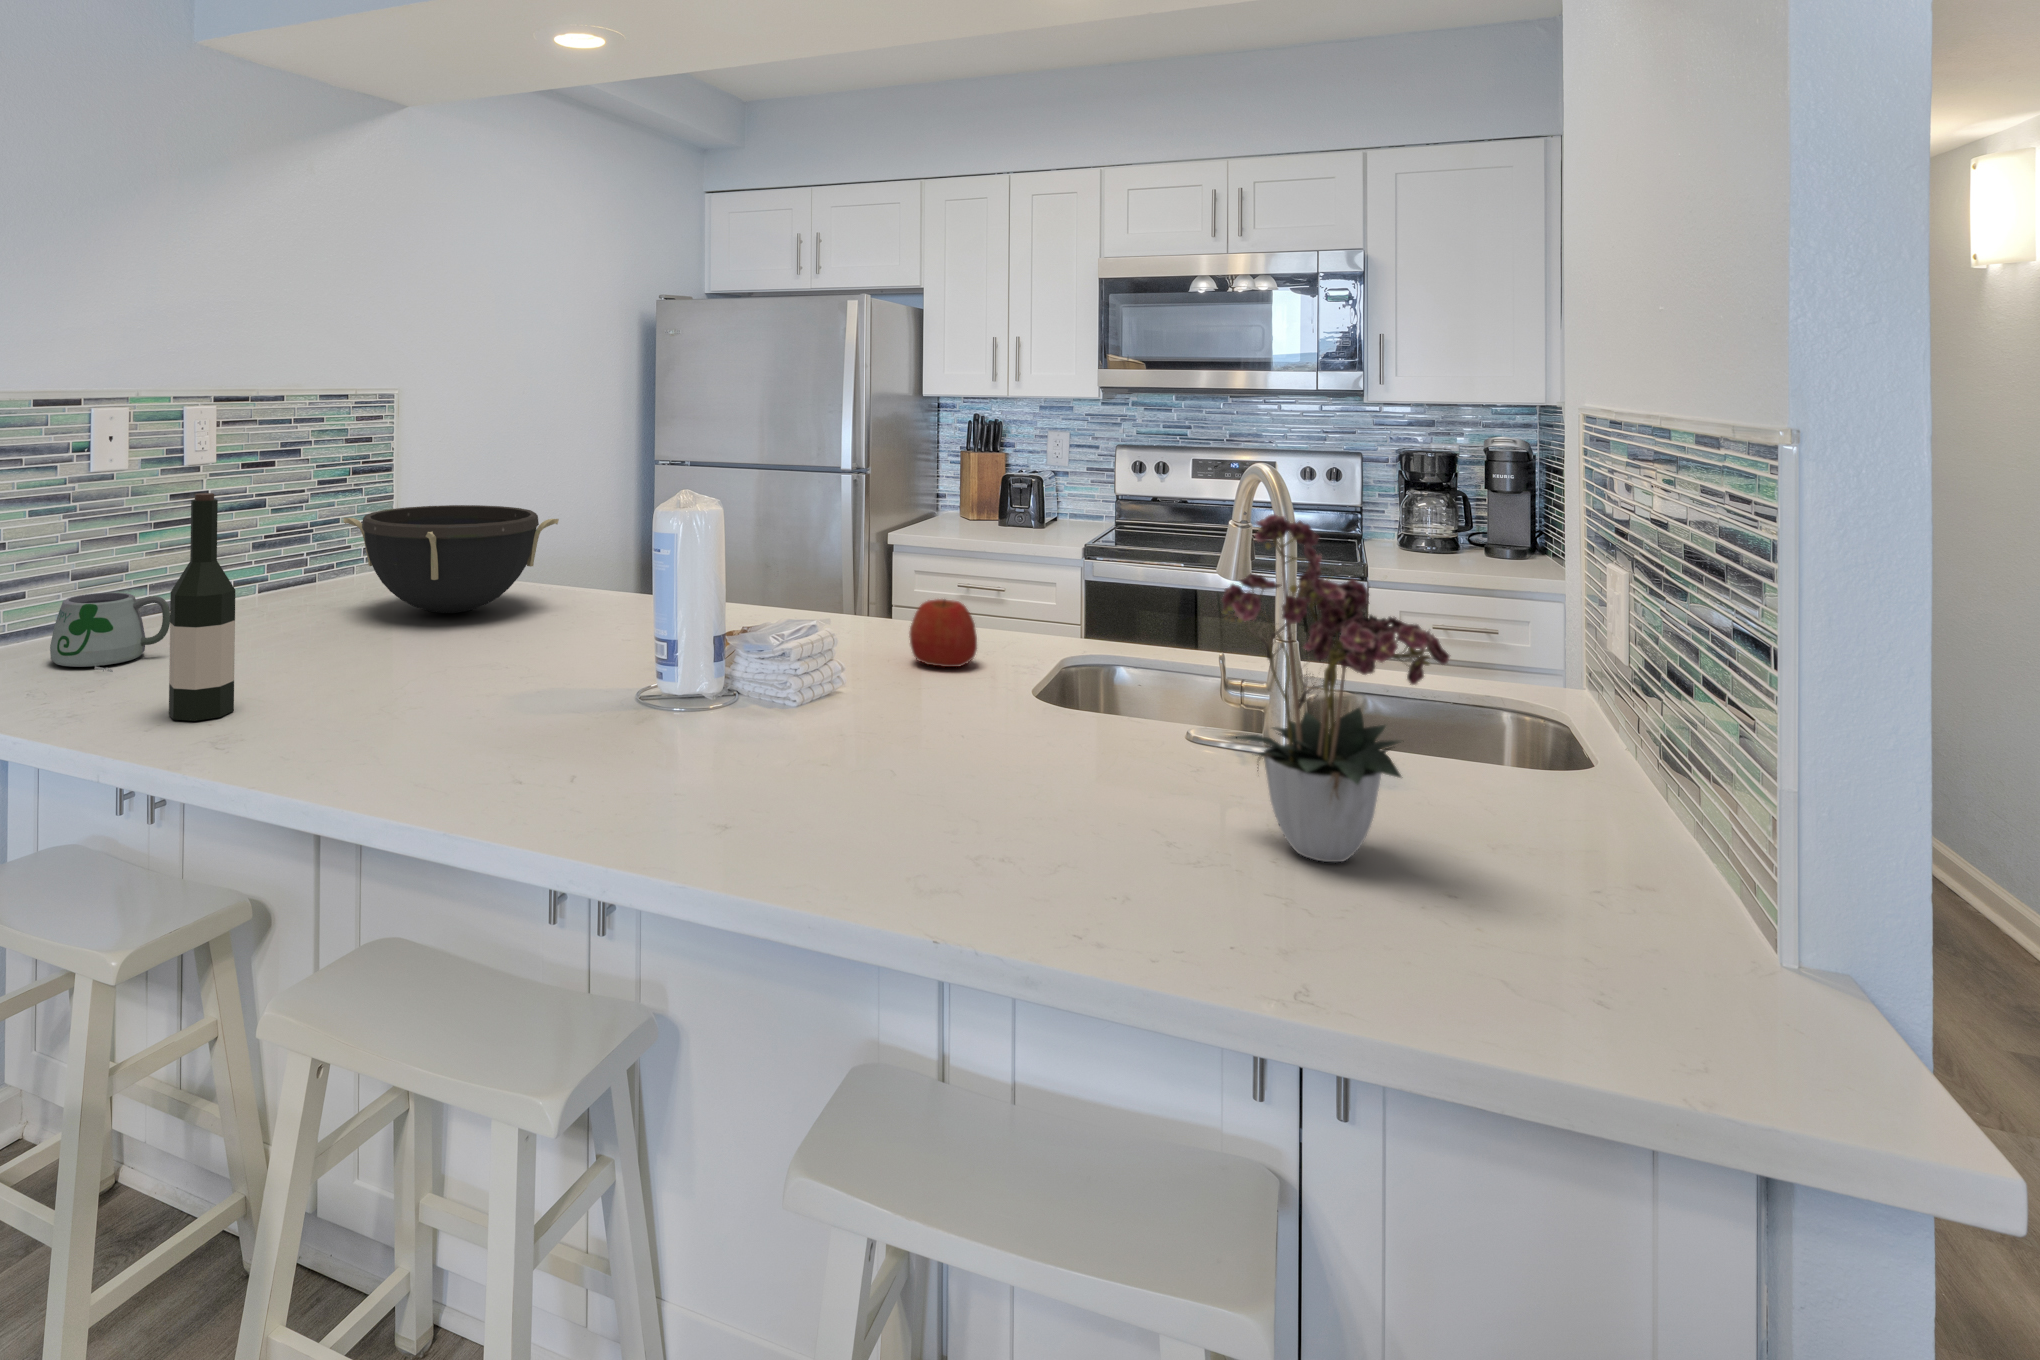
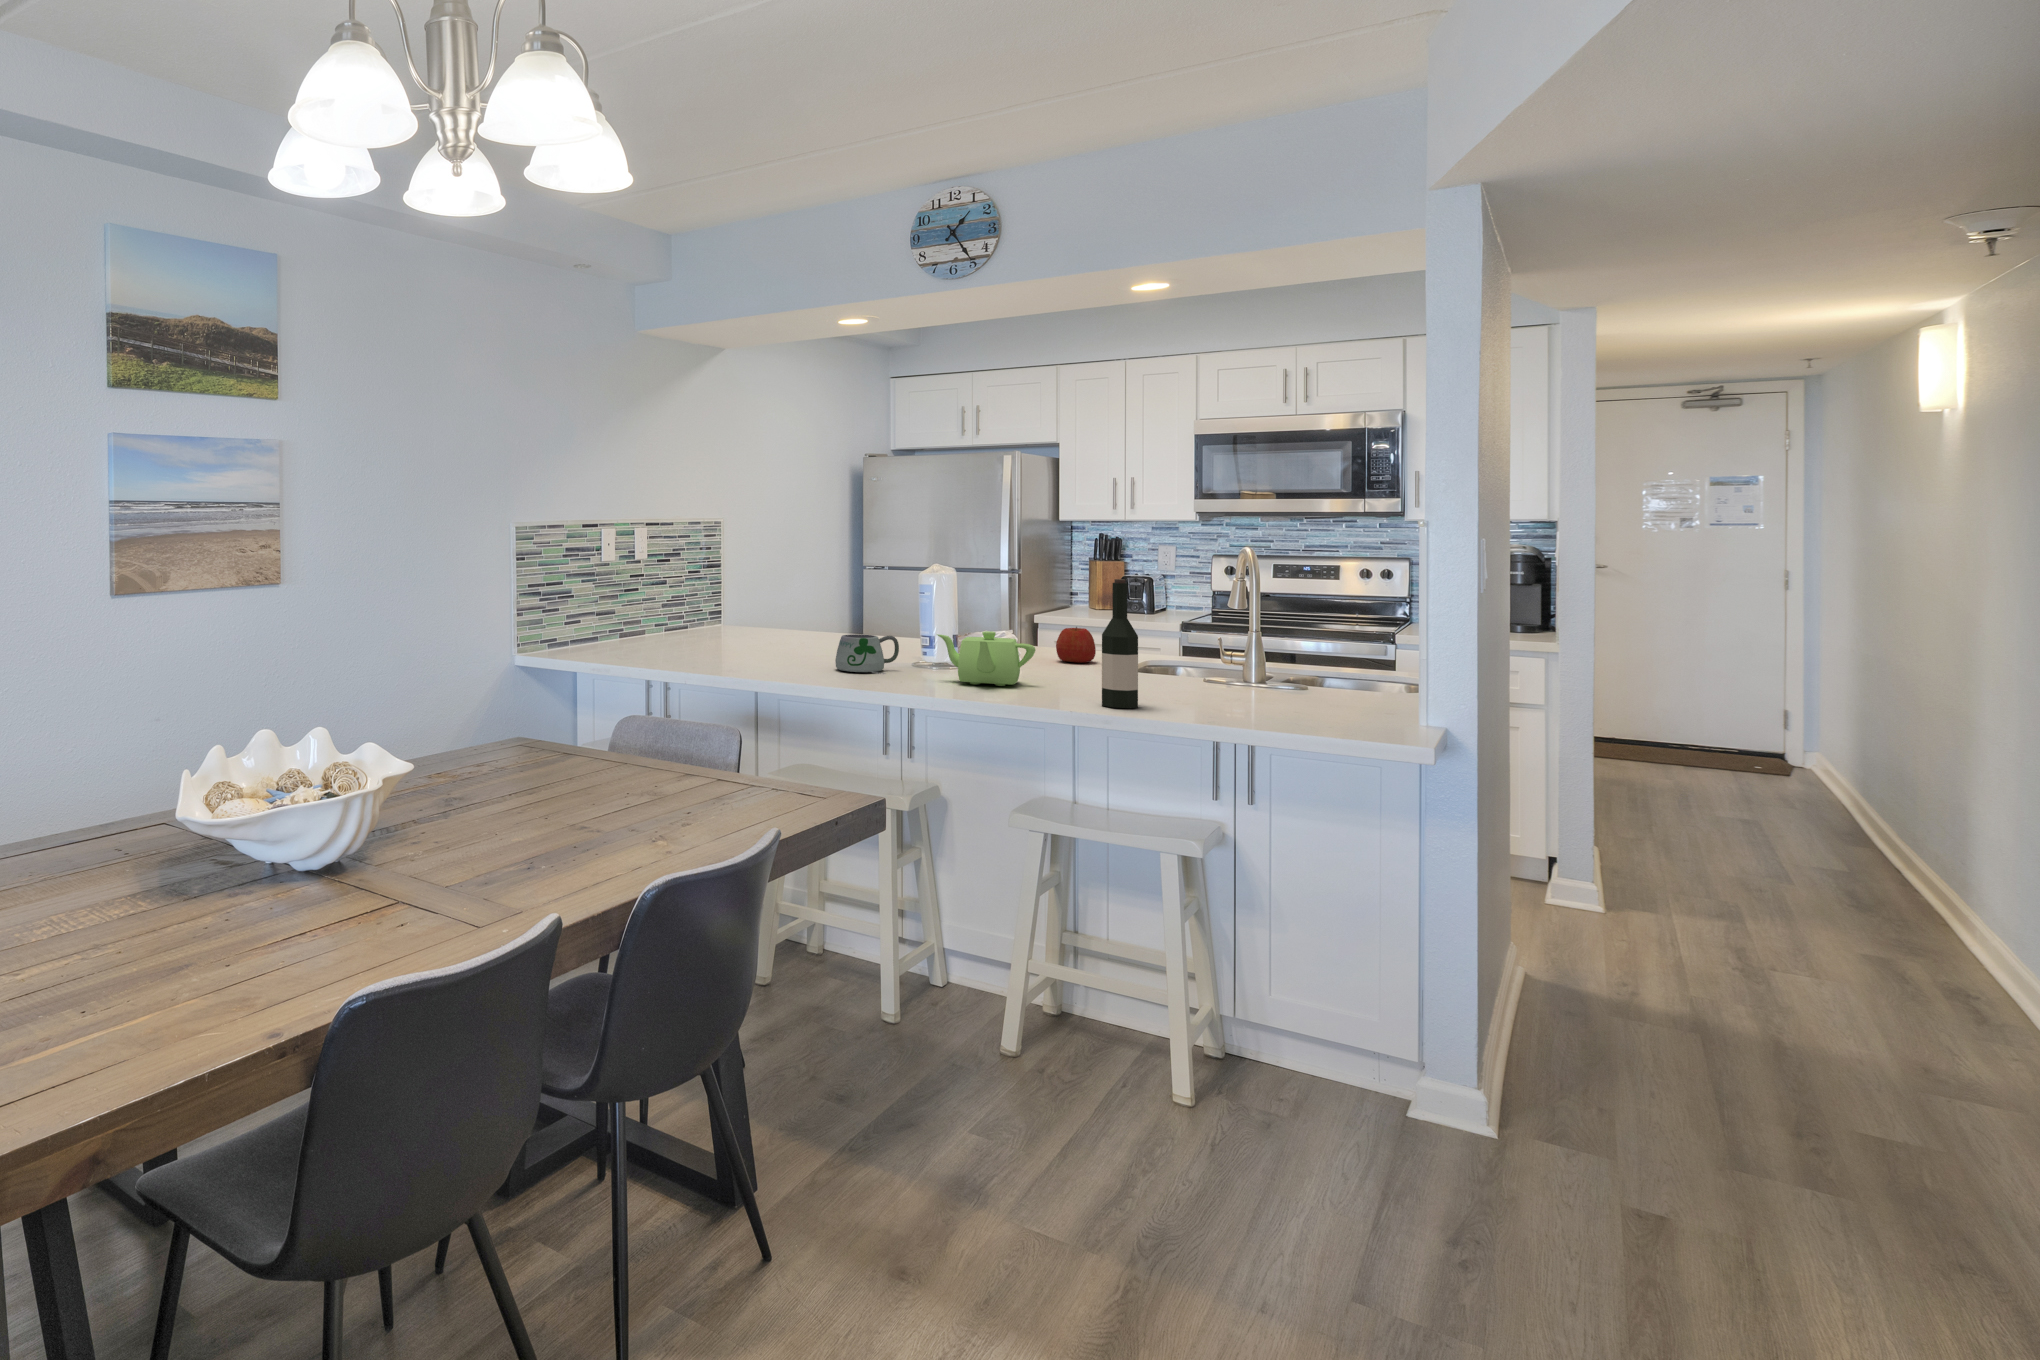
wine bottle: present [169,493,235,721] -> present [1102,579,1138,708]
bowl: present [343,505,559,613] -> none [722,584,842,641]
flower arrangement: present [1222,514,1450,862] -> none [1200,558,1311,711]
mug: present [50,593,170,672] -> present [835,634,899,674]
teapot: none [666,643,864,769] -> present [937,631,1035,686]

